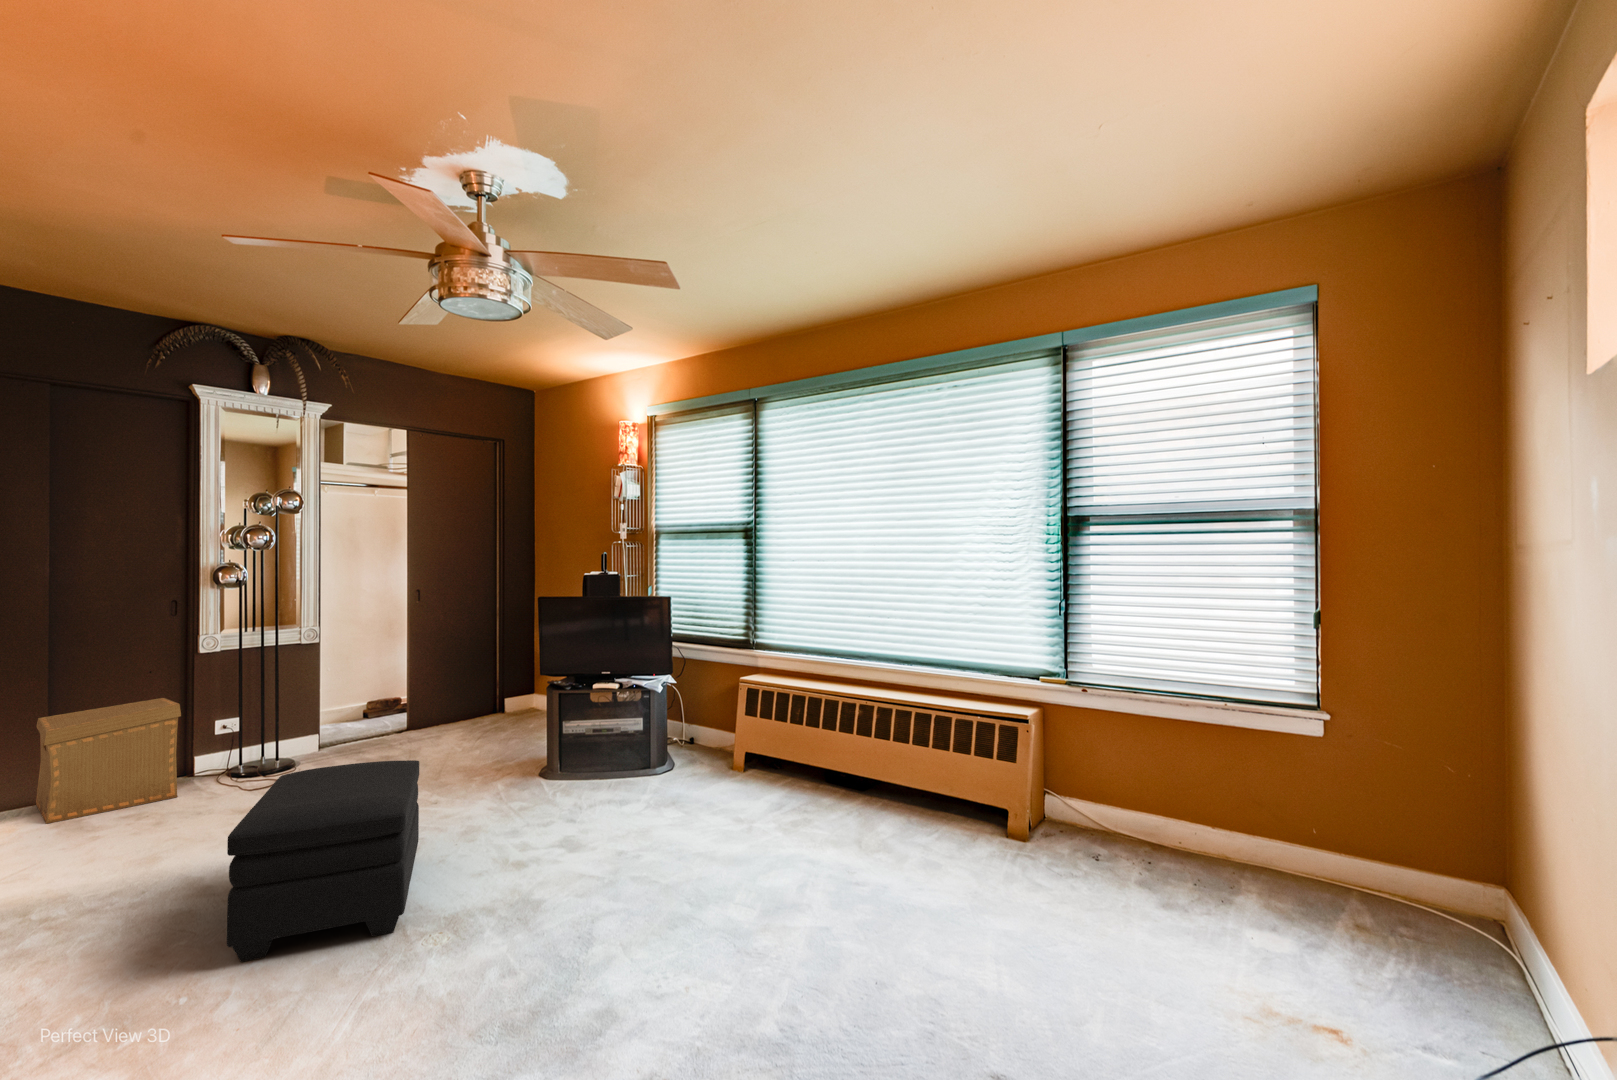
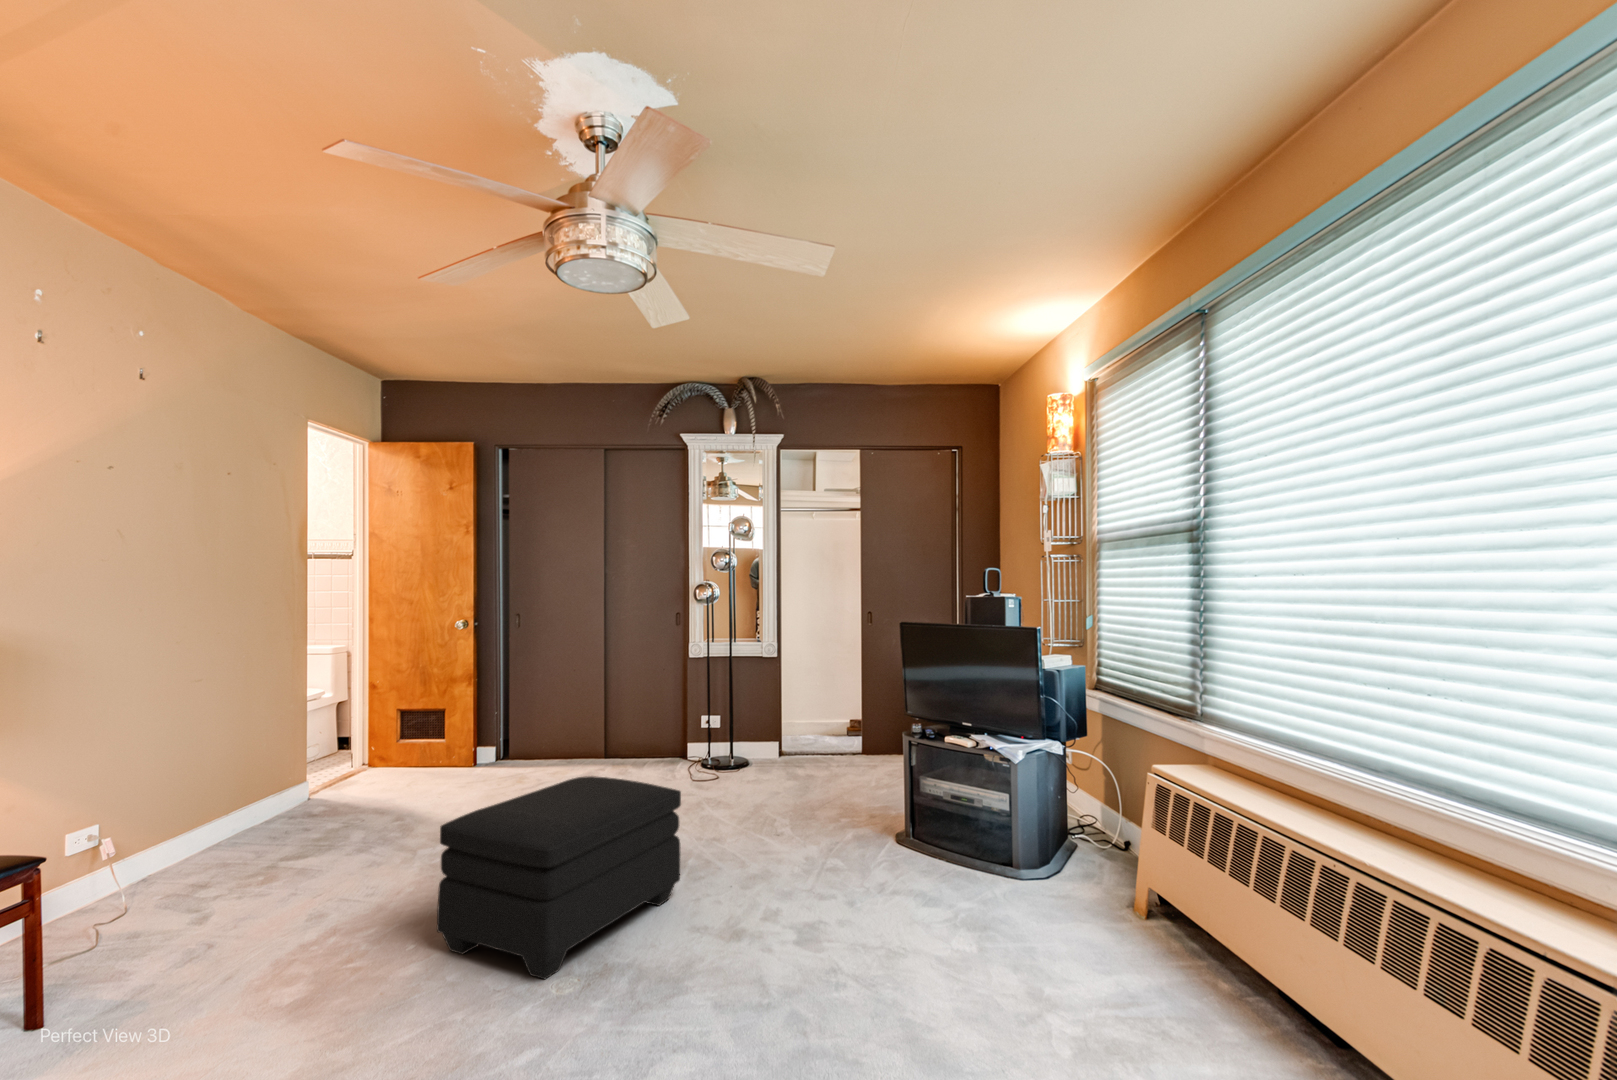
cardboard box: present [36,698,181,824] -> none [574,691,666,778]

